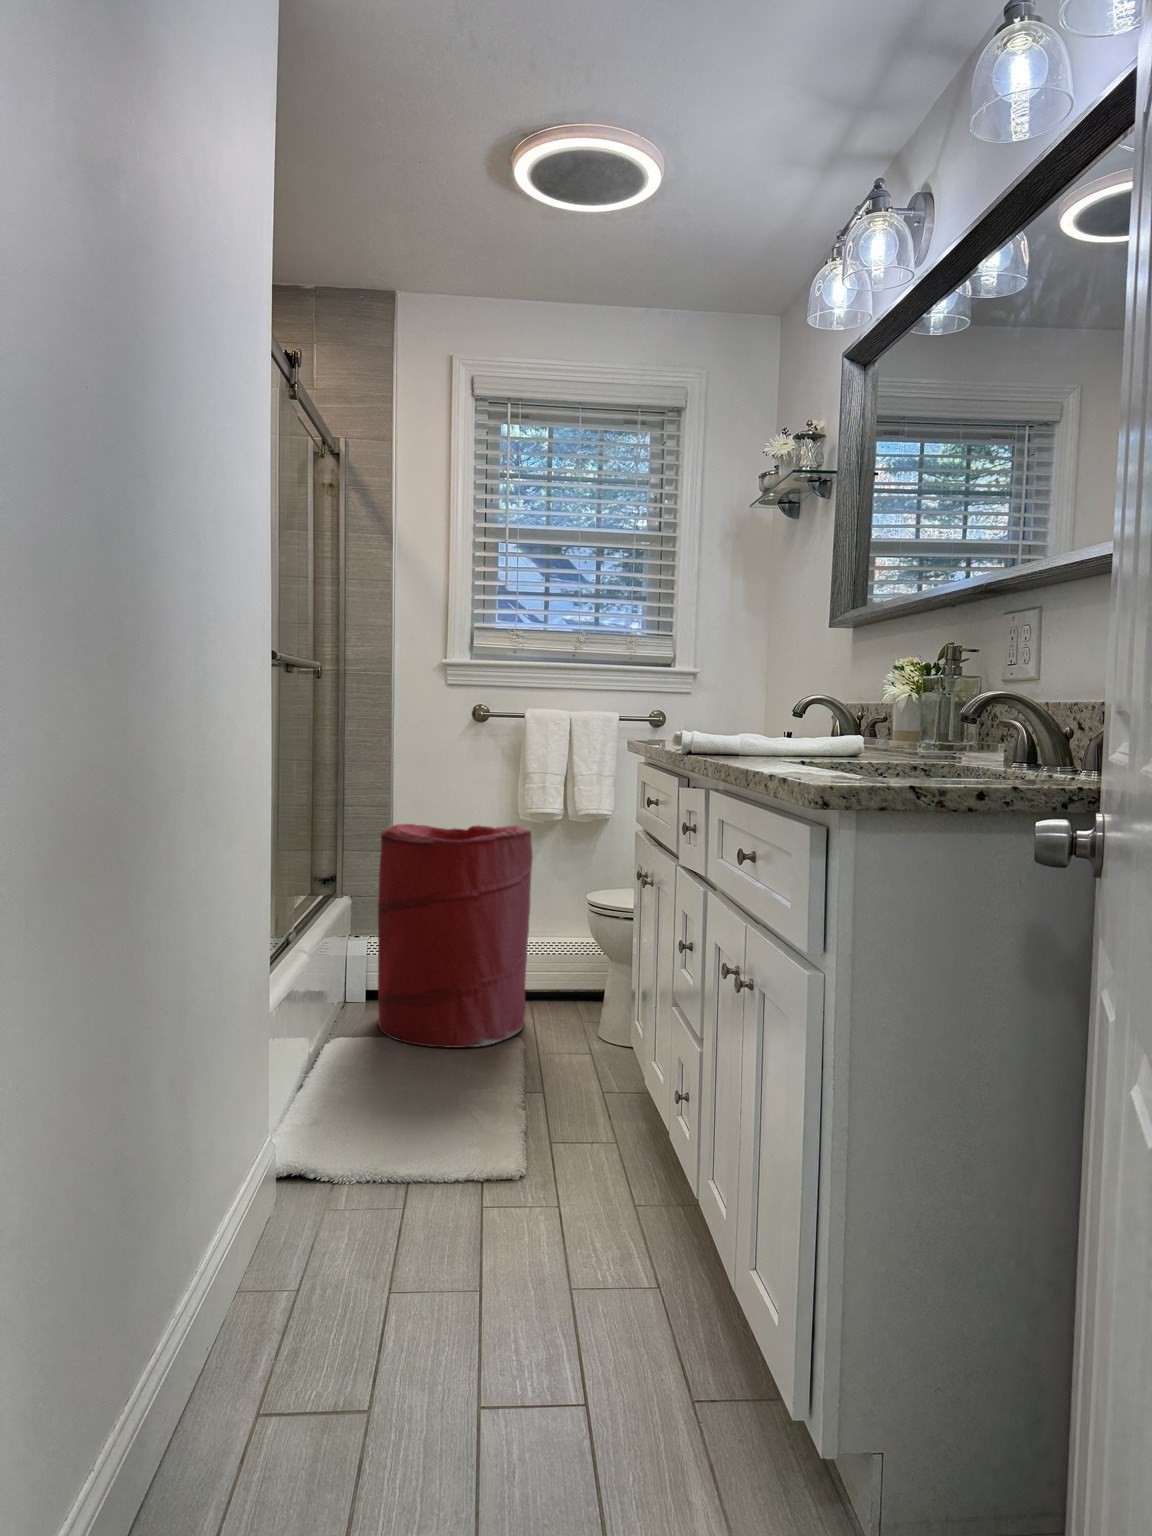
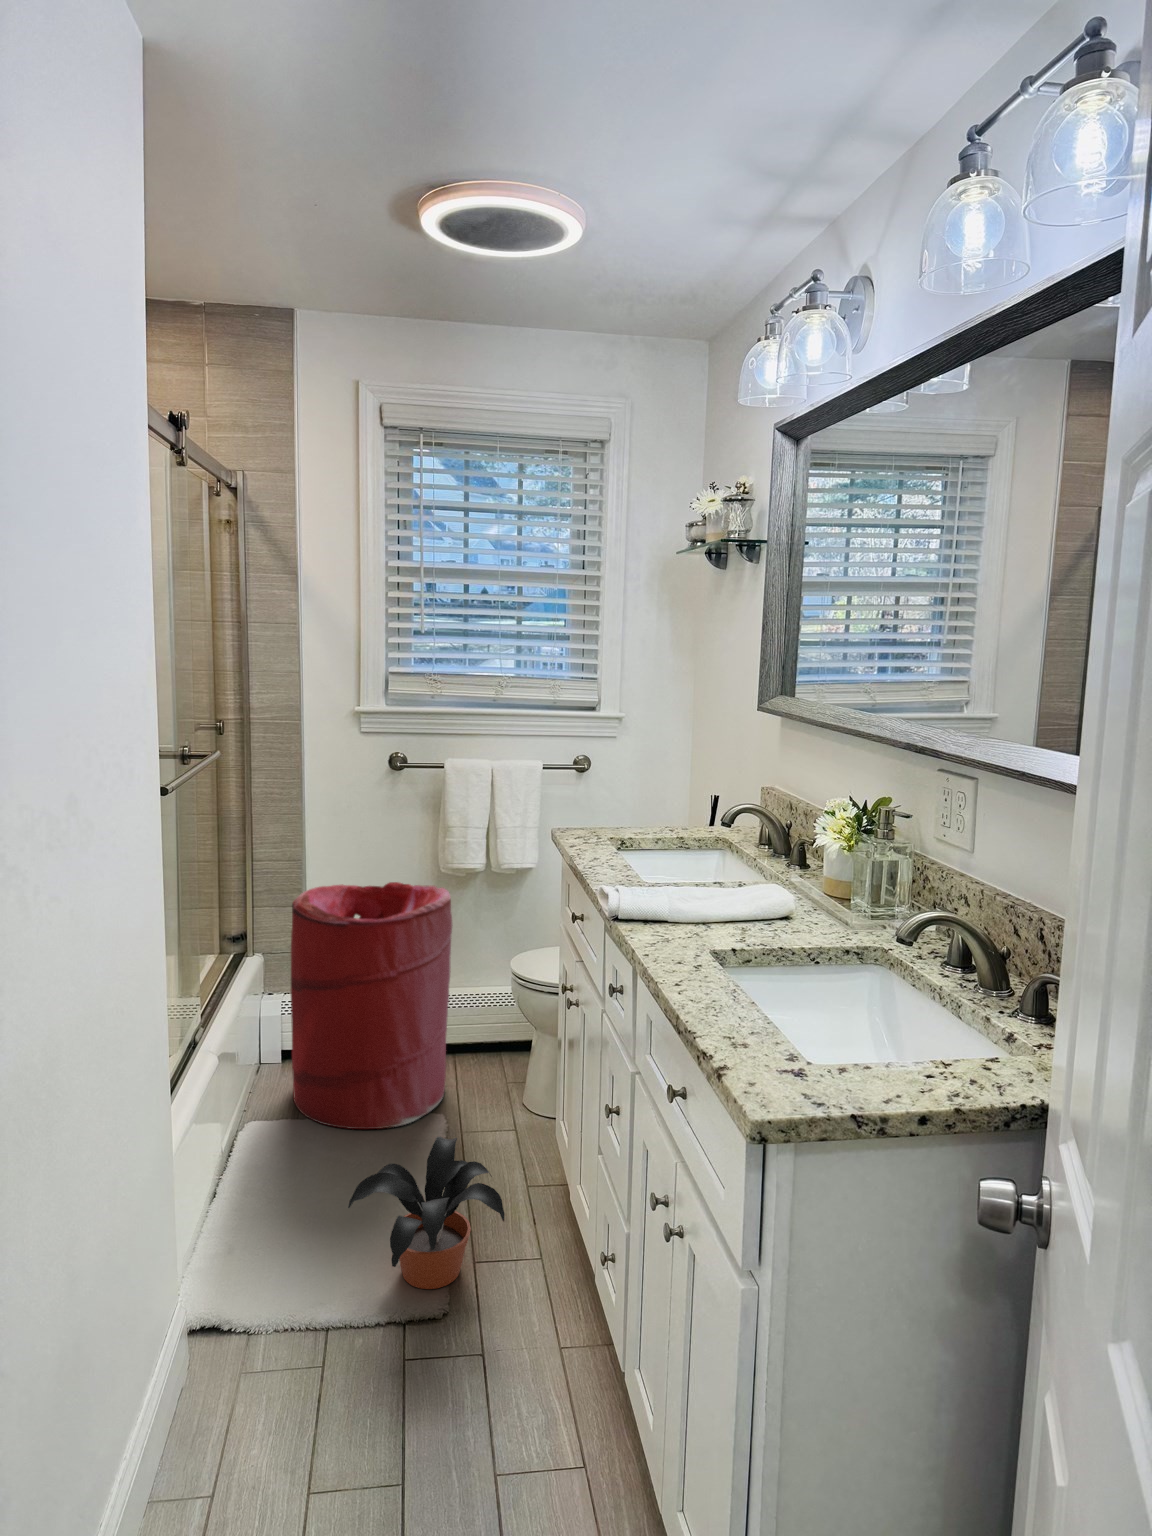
potted plant: none [429,1021,581,1159] -> present [348,1137,505,1289]

